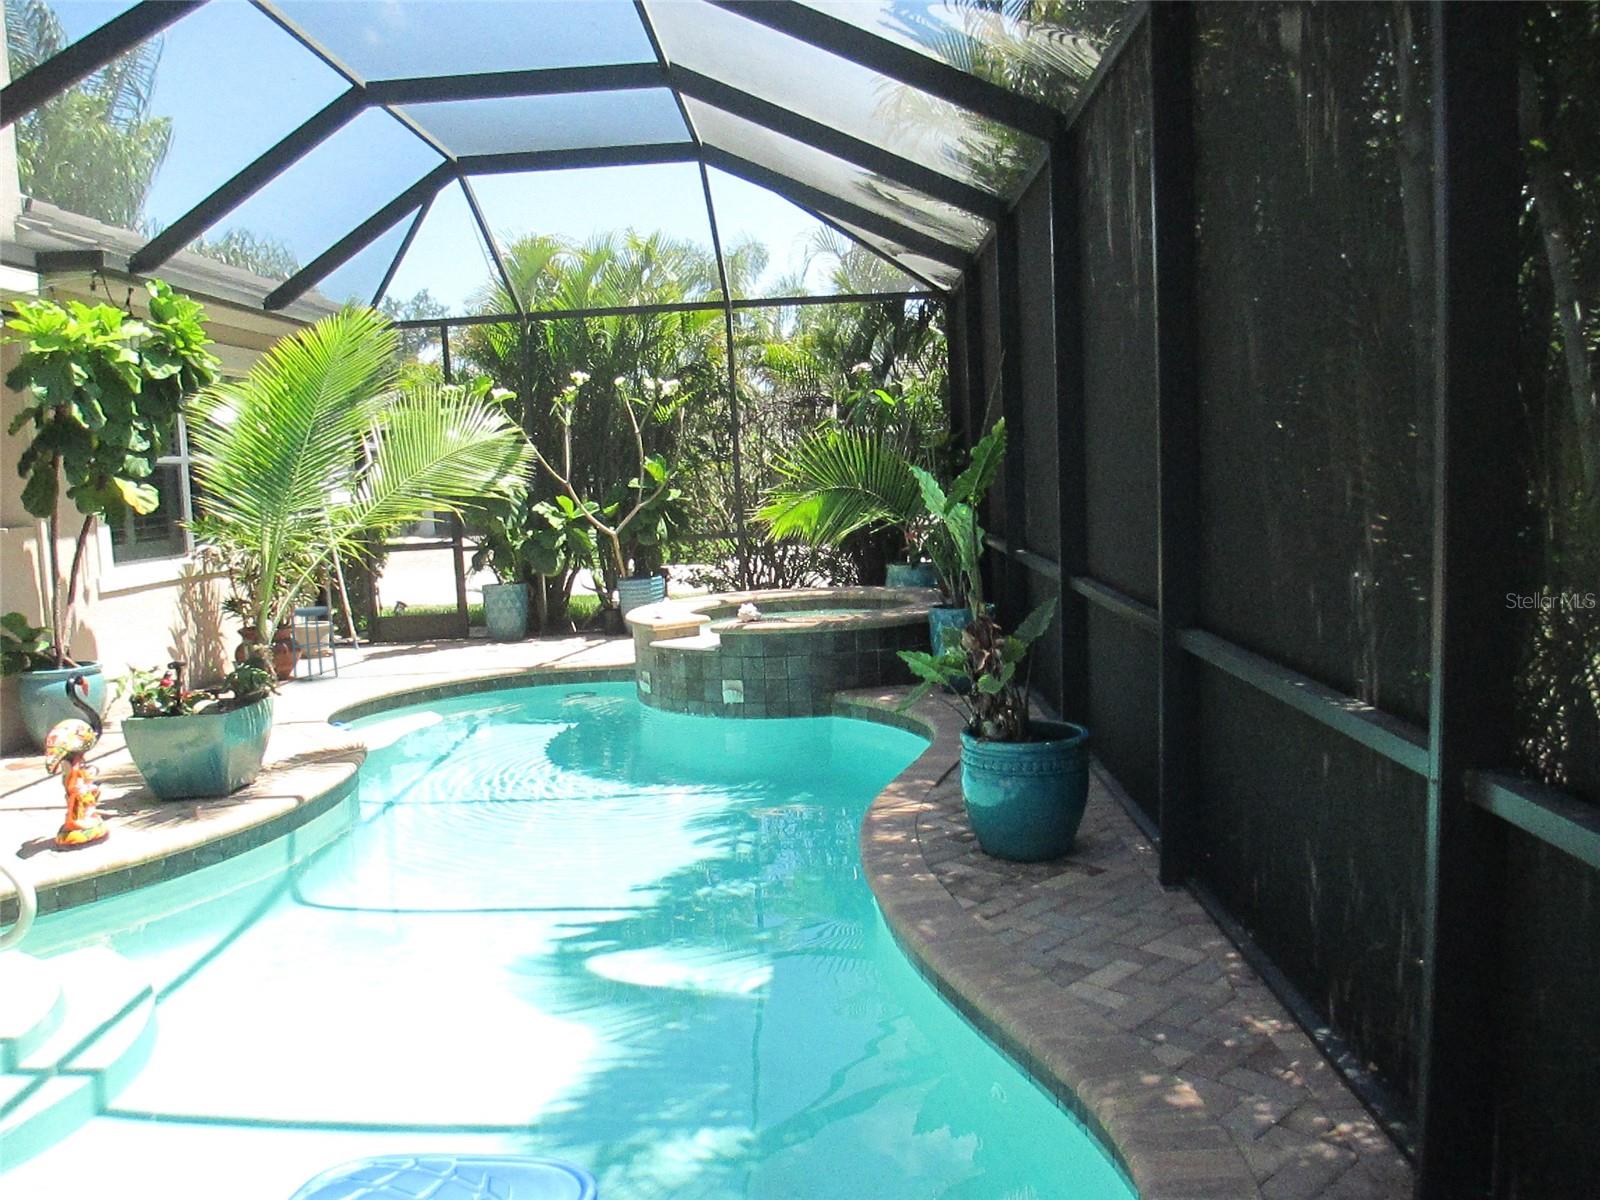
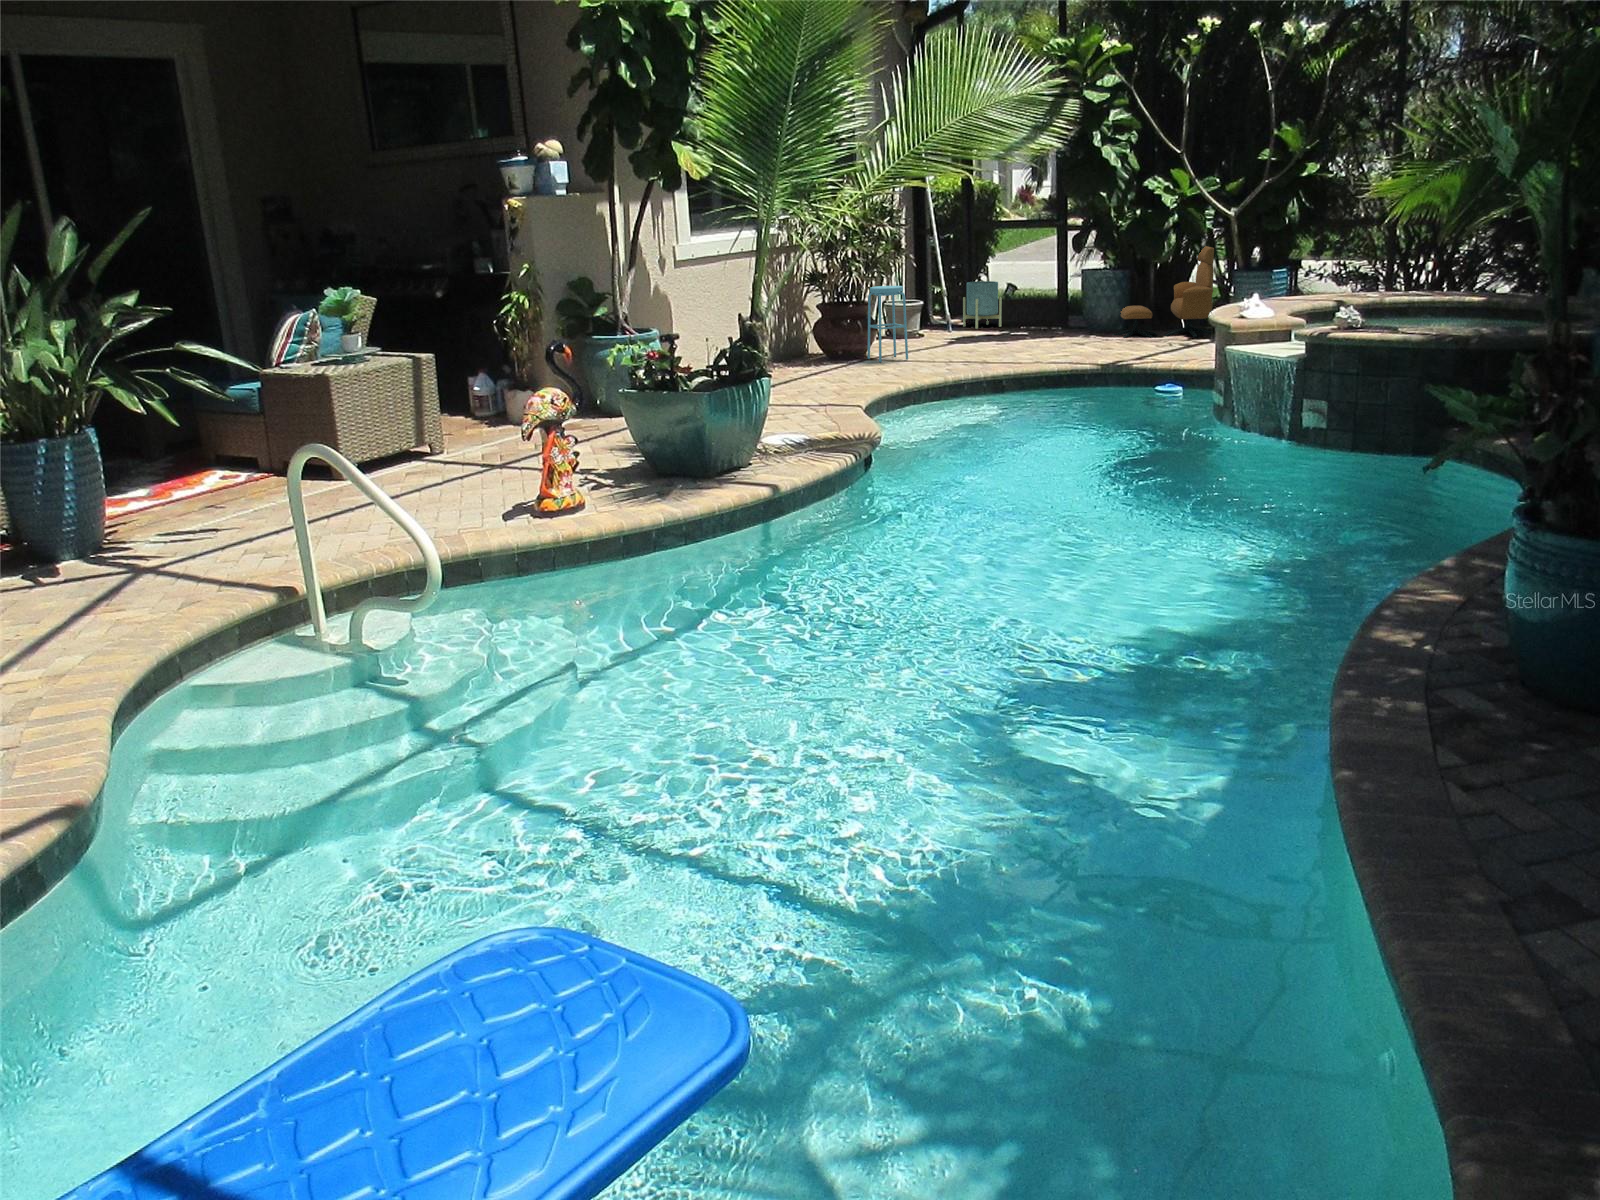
lounge chair: none [517,561,608,643] -> present [1112,246,1214,338]
planter: none [366,599,407,643] -> present [963,281,1002,329]

